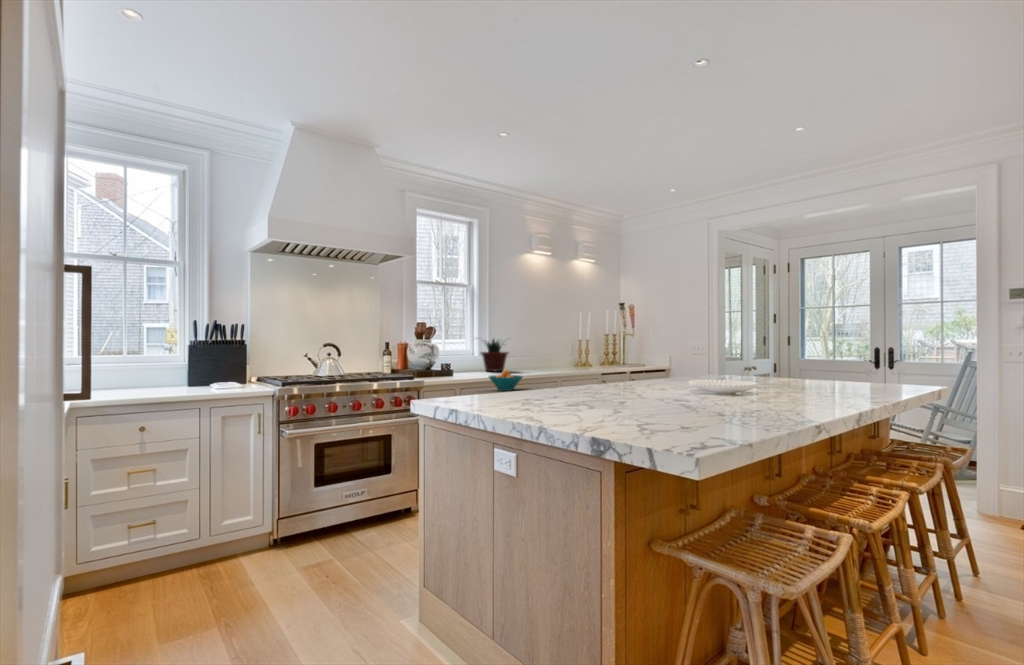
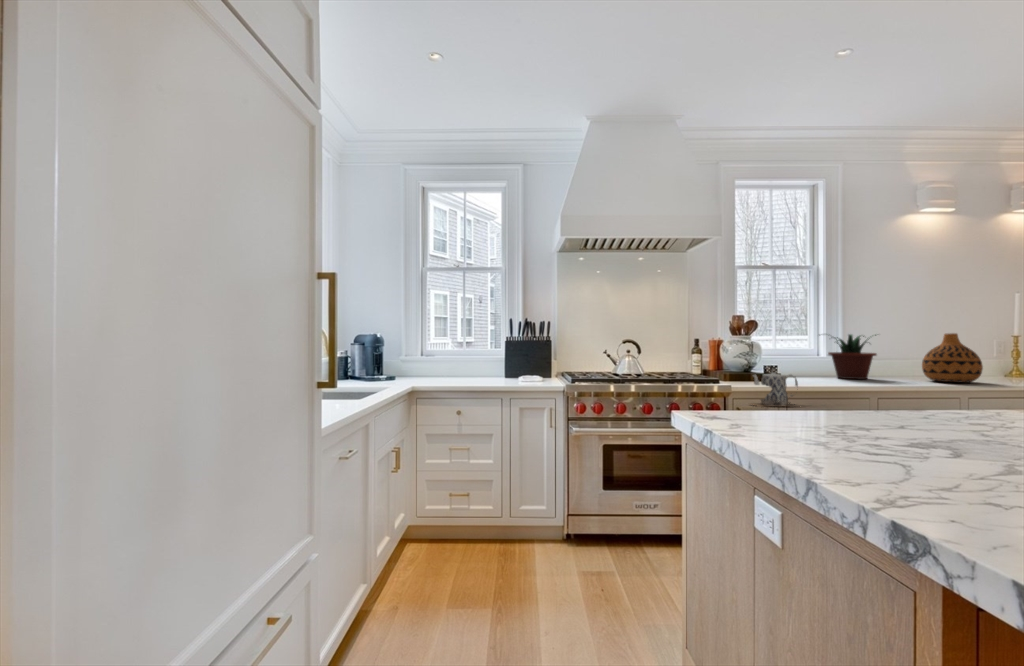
vase: none [533,338,563,370] -> present [922,333,983,382]
teapot: none [432,366,472,397] -> present [752,369,798,407]
fruit bowl: present [489,370,523,391] -> none [834,378,895,407]

